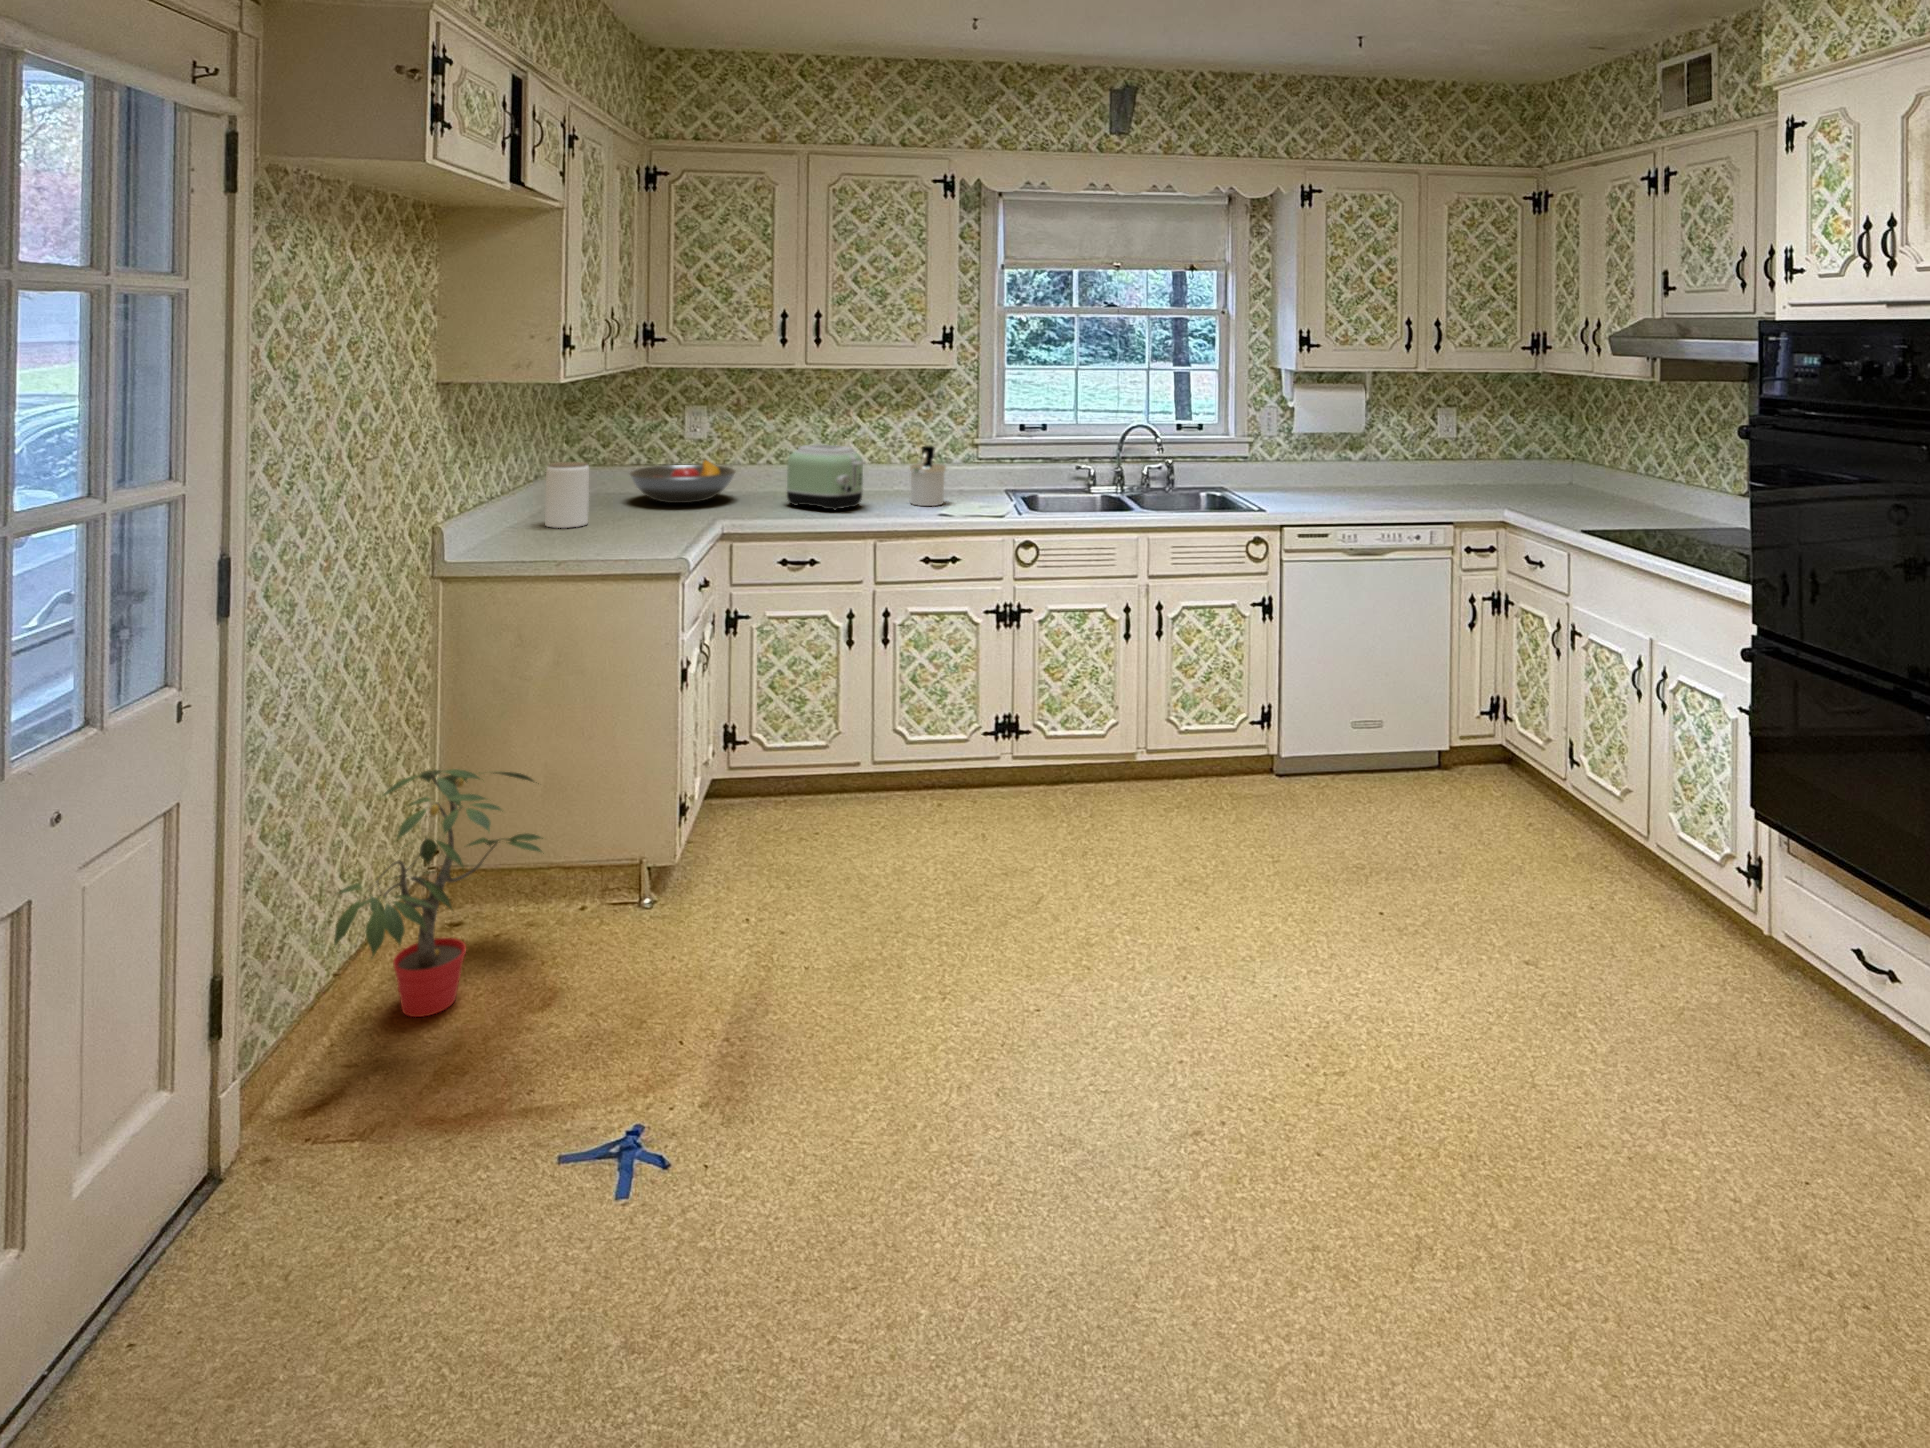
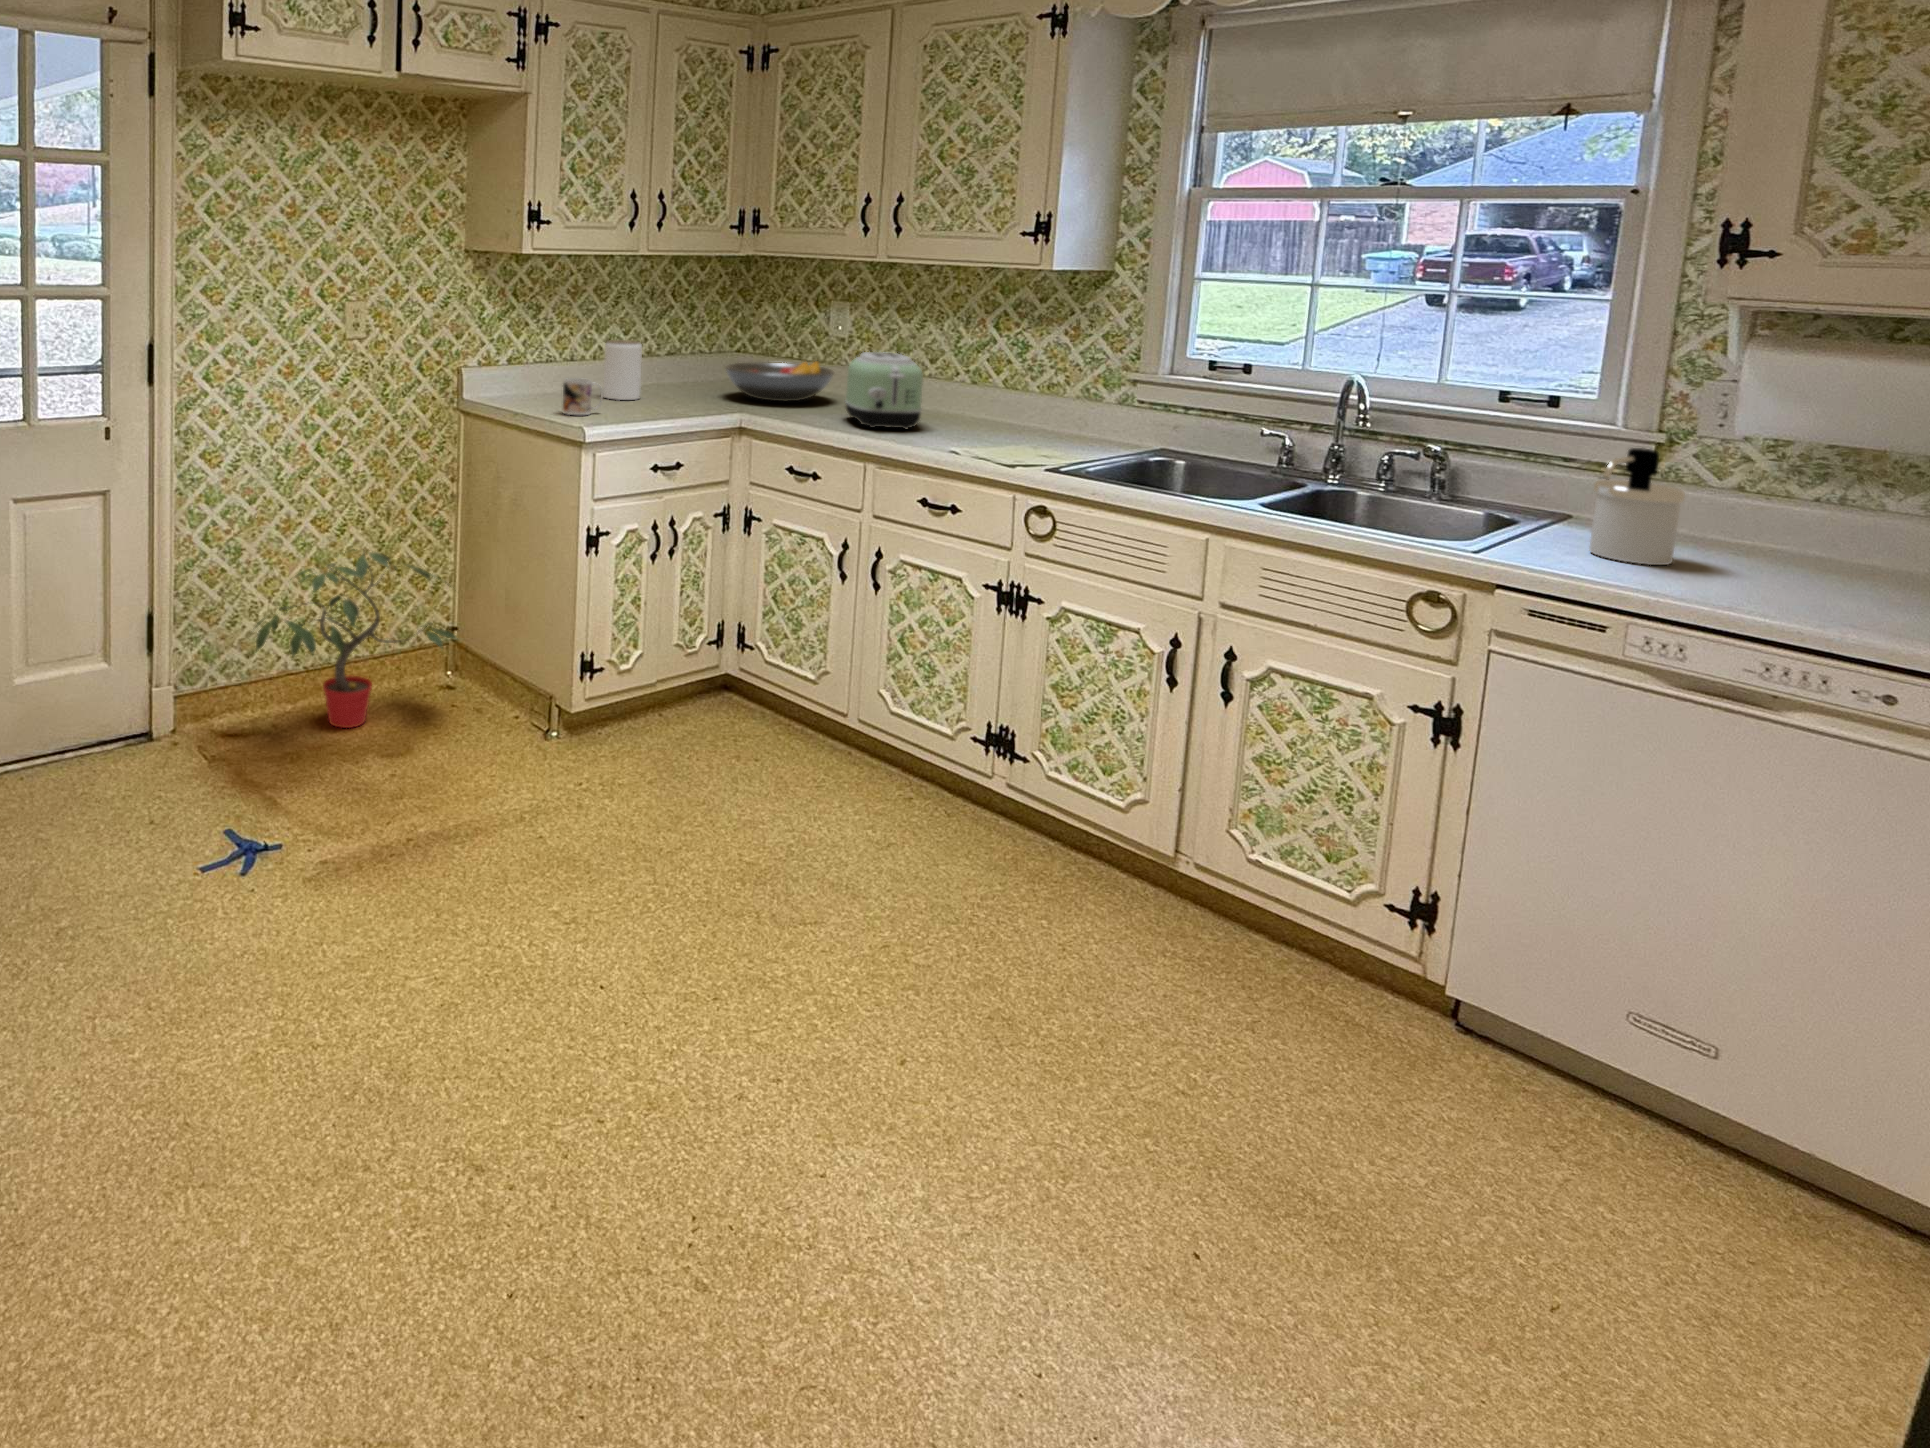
soap dispenser: present [910,446,946,506] -> present [1589,448,1685,565]
mug: none [587,508,623,549] -> present [562,378,603,415]

